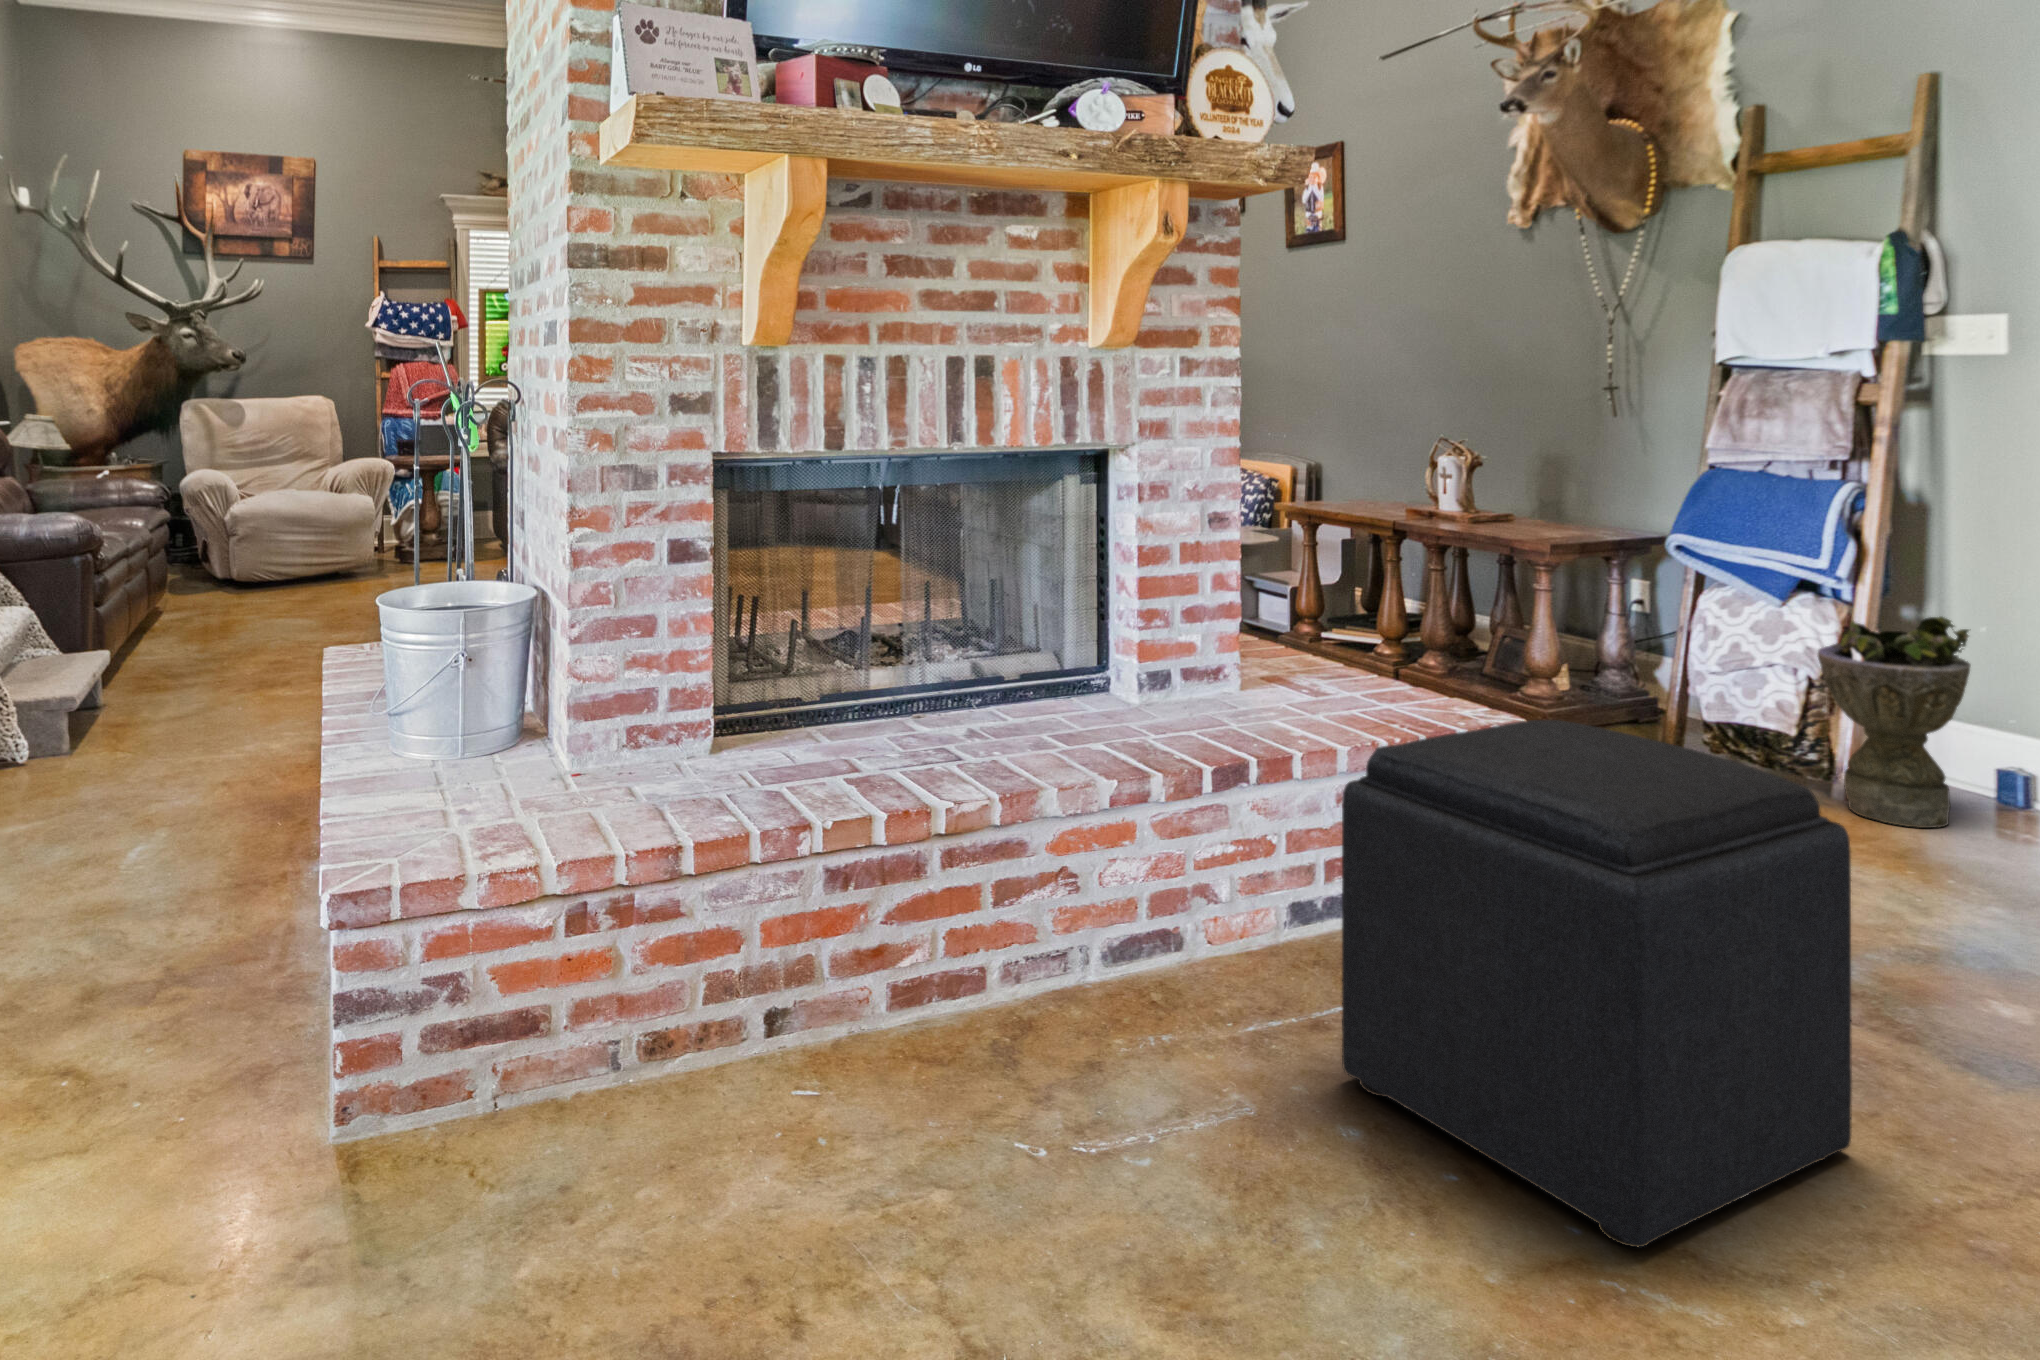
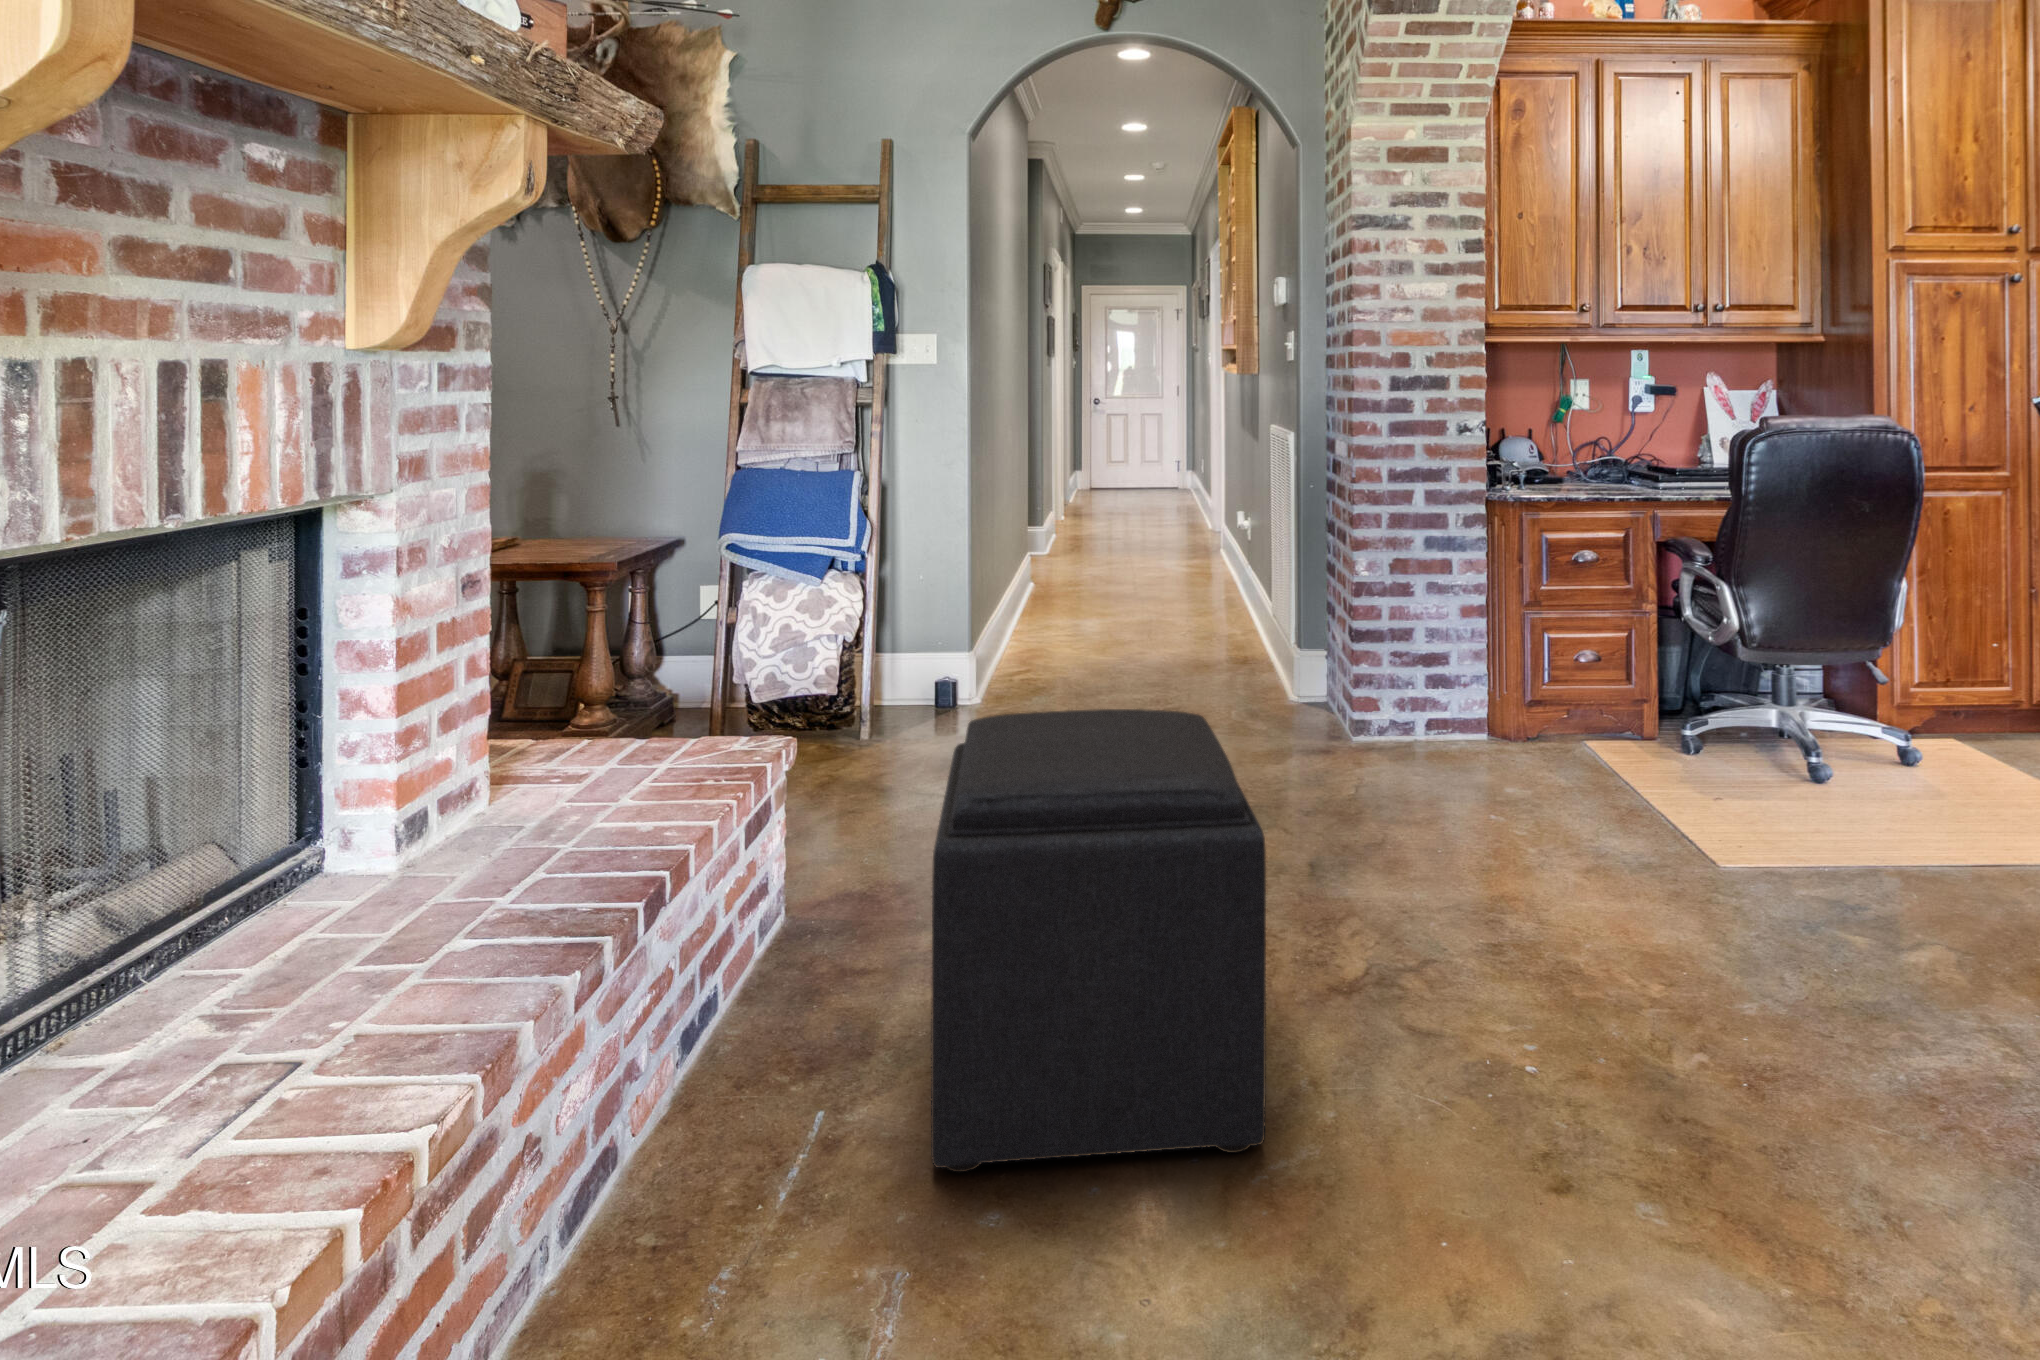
planter: present [1818,617,1971,828] -> none [851,571,951,744]

